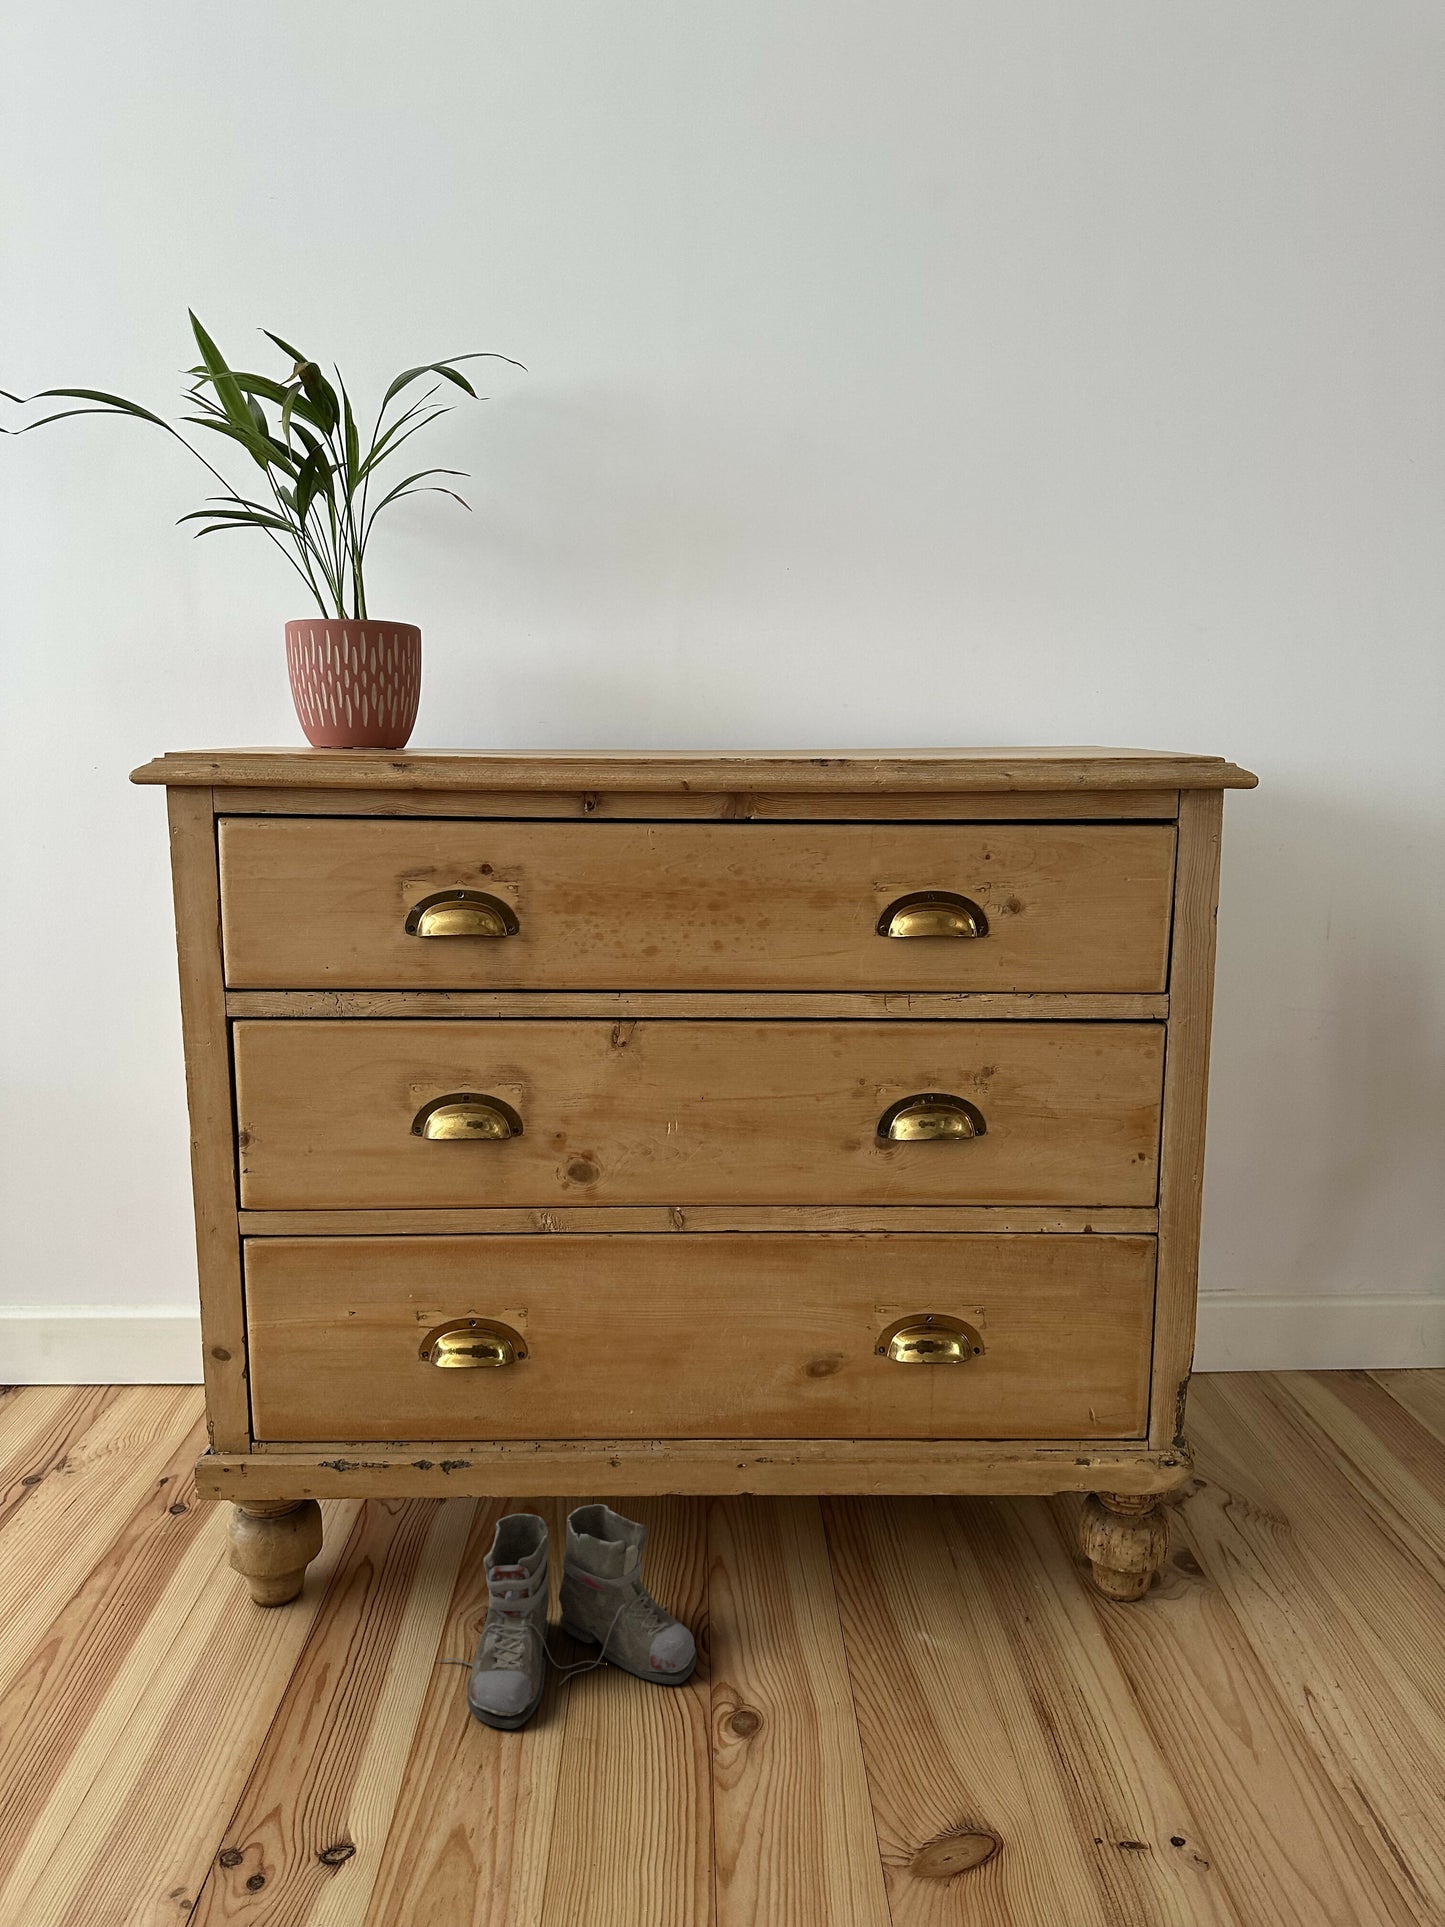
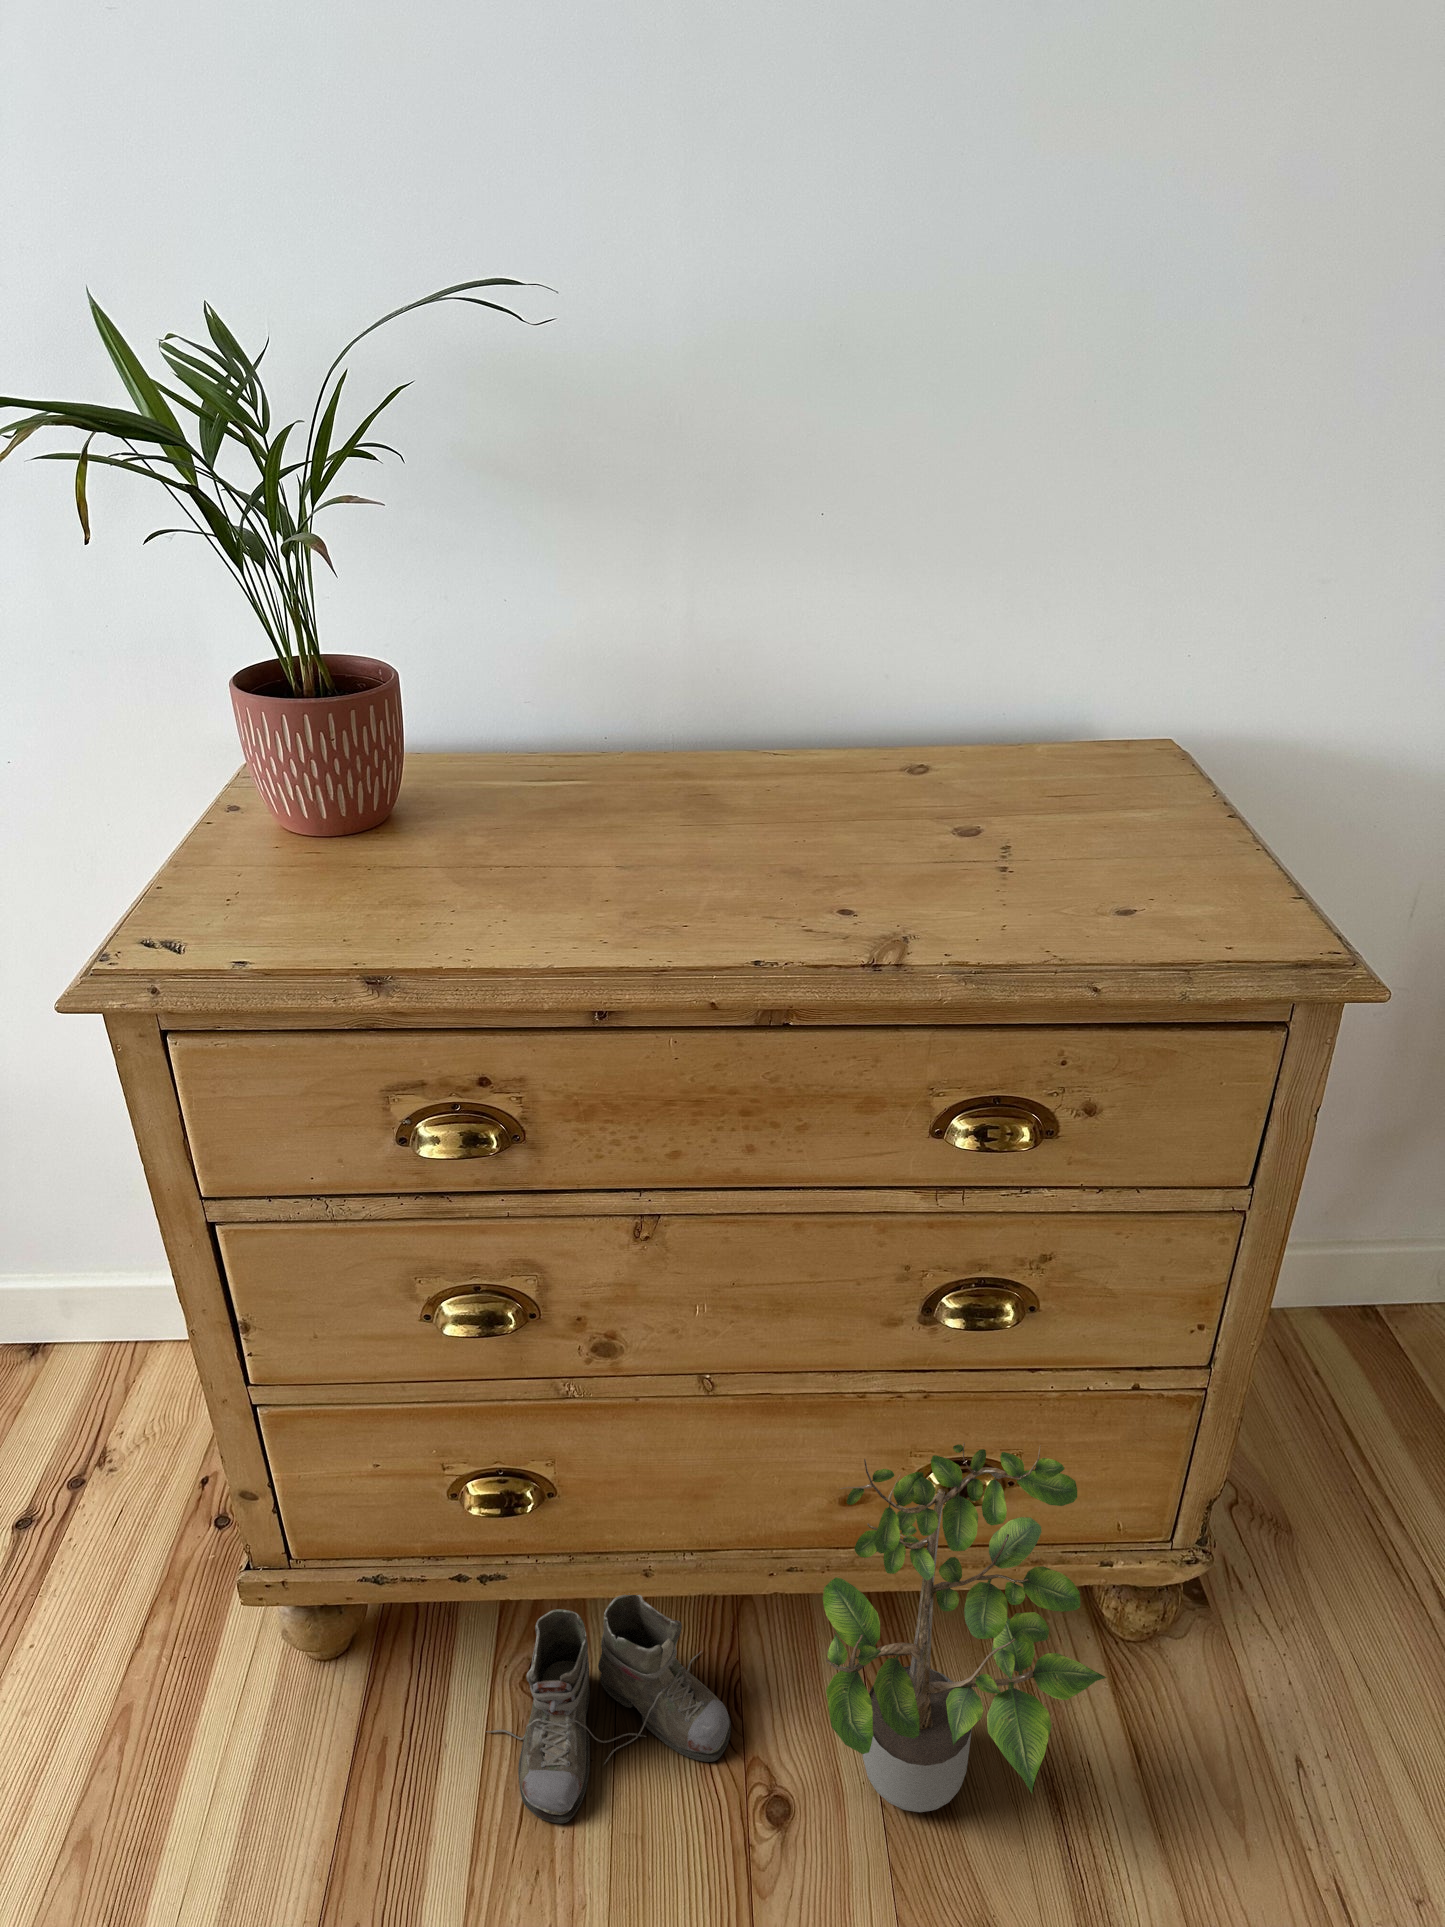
potted plant: none [790,1225,1087,1719] -> present [823,1443,1106,1812]

